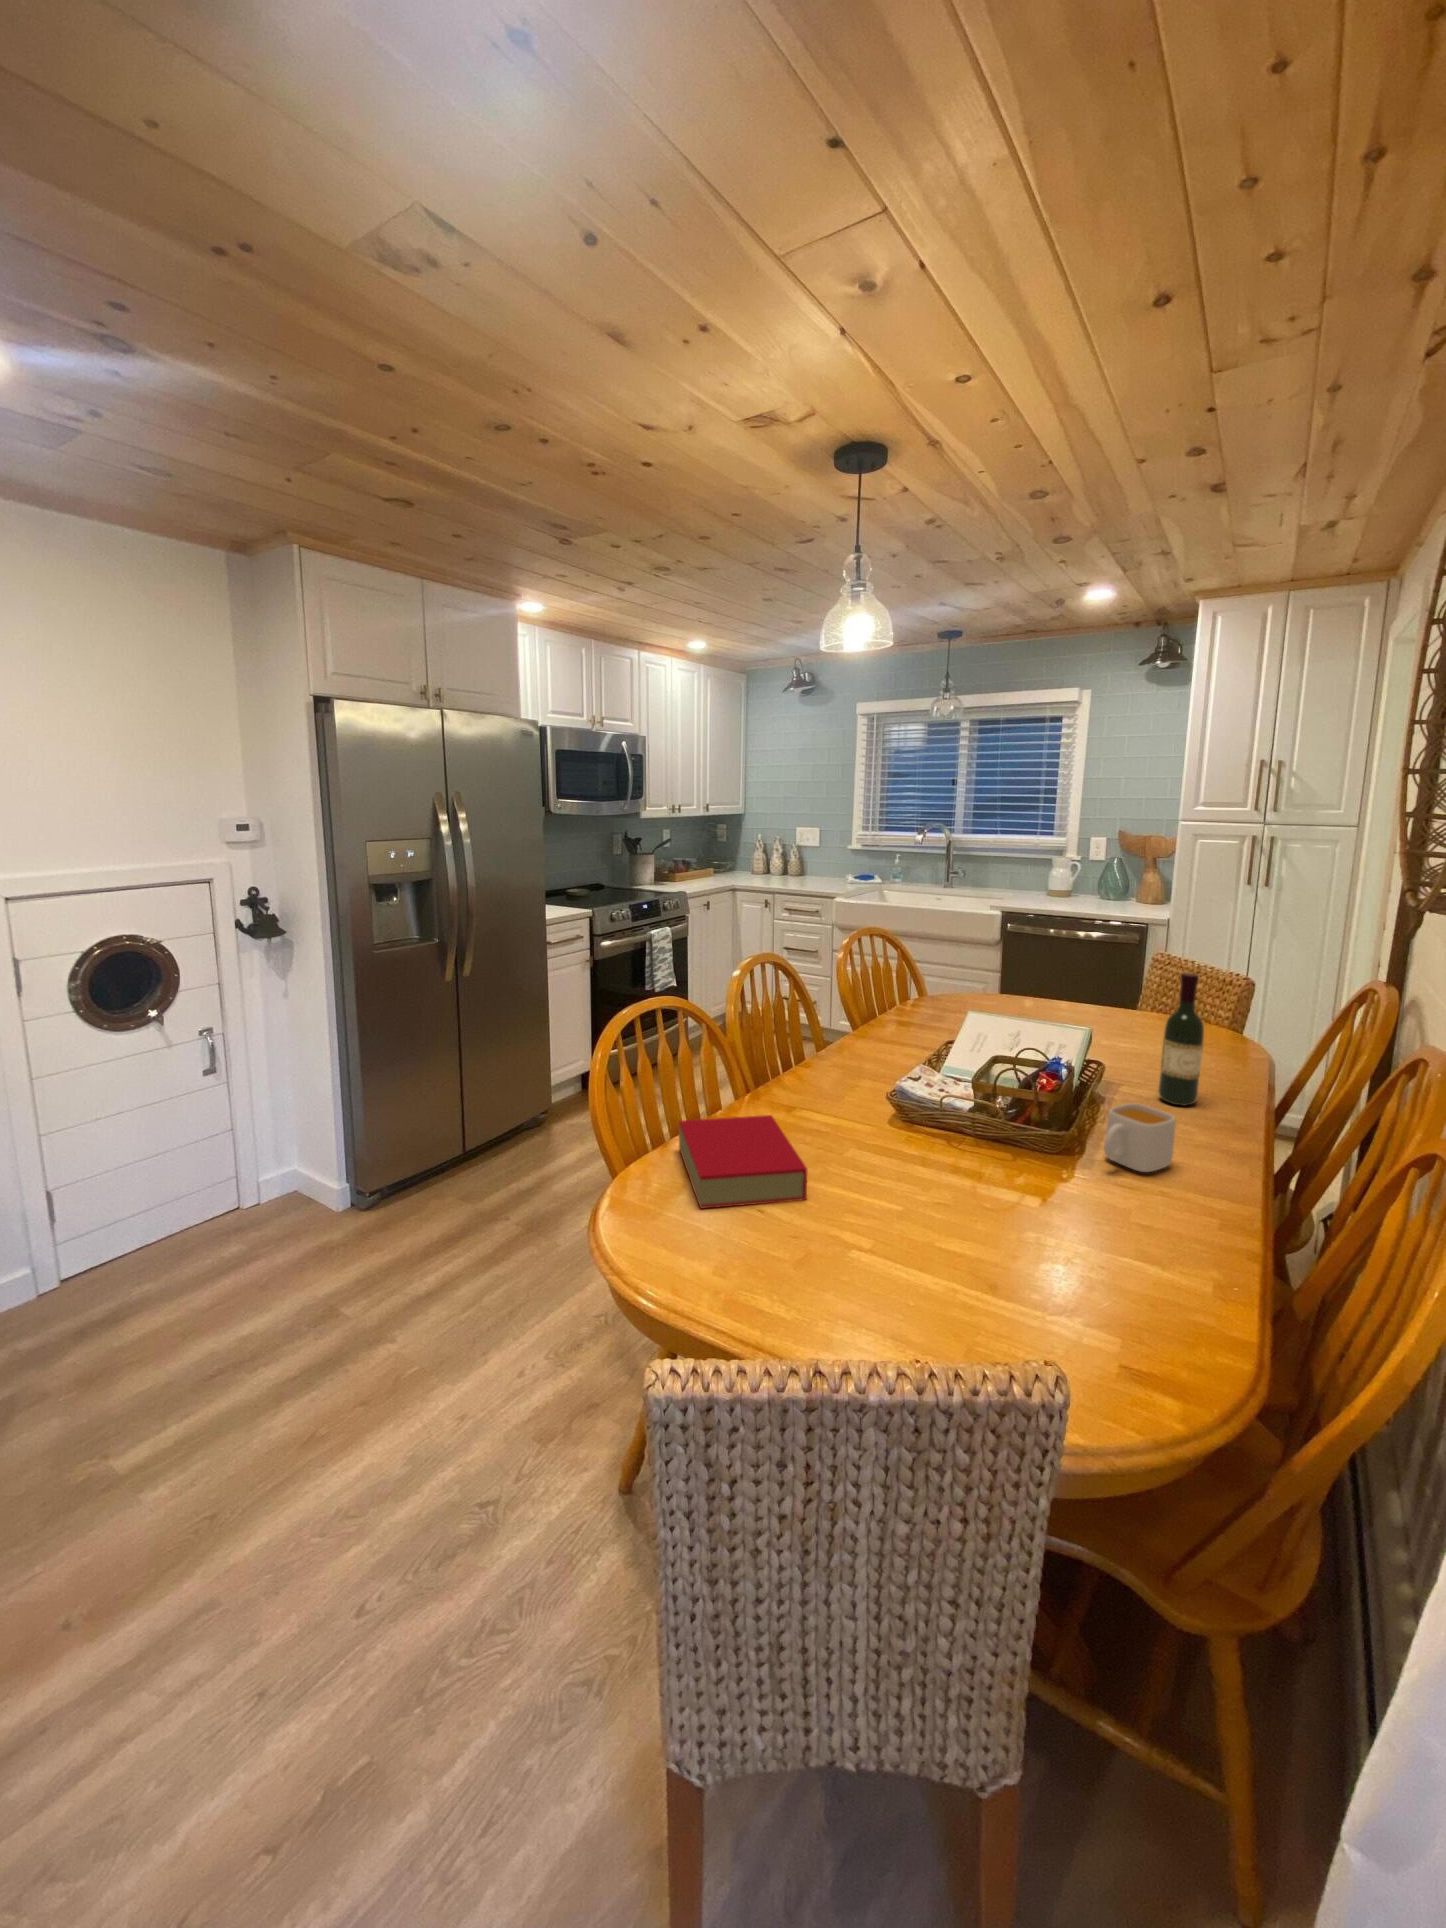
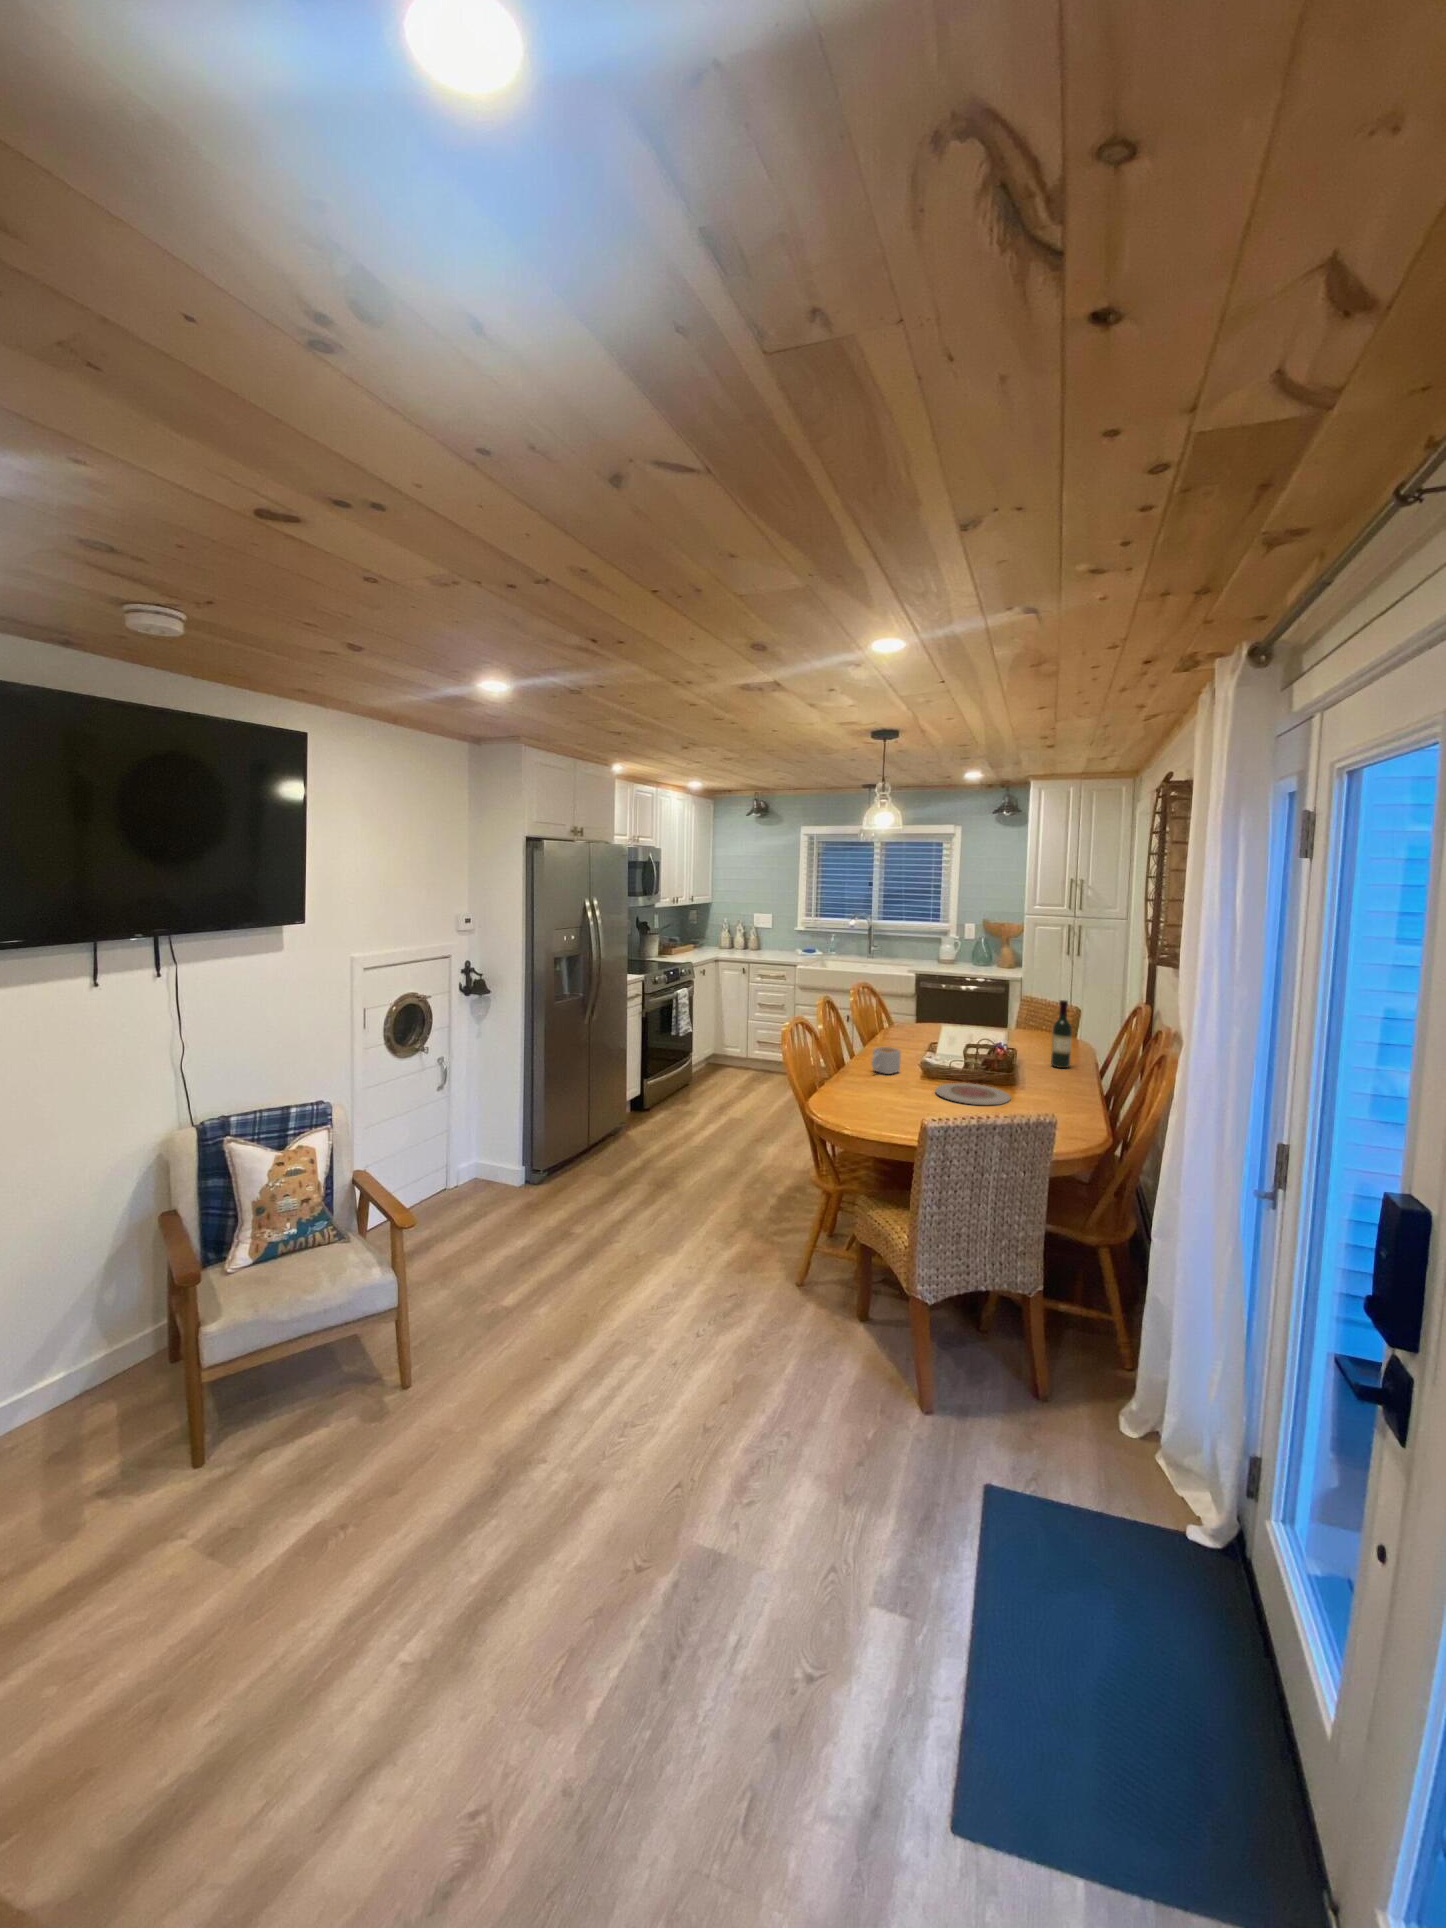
mug: present [1104,1103,1176,1172] -> present [872,1047,901,1074]
book: present [679,1115,807,1209] -> none [838,1075,918,1113]
plate: none [874,1135,1028,1204] -> present [935,1083,1011,1105]

